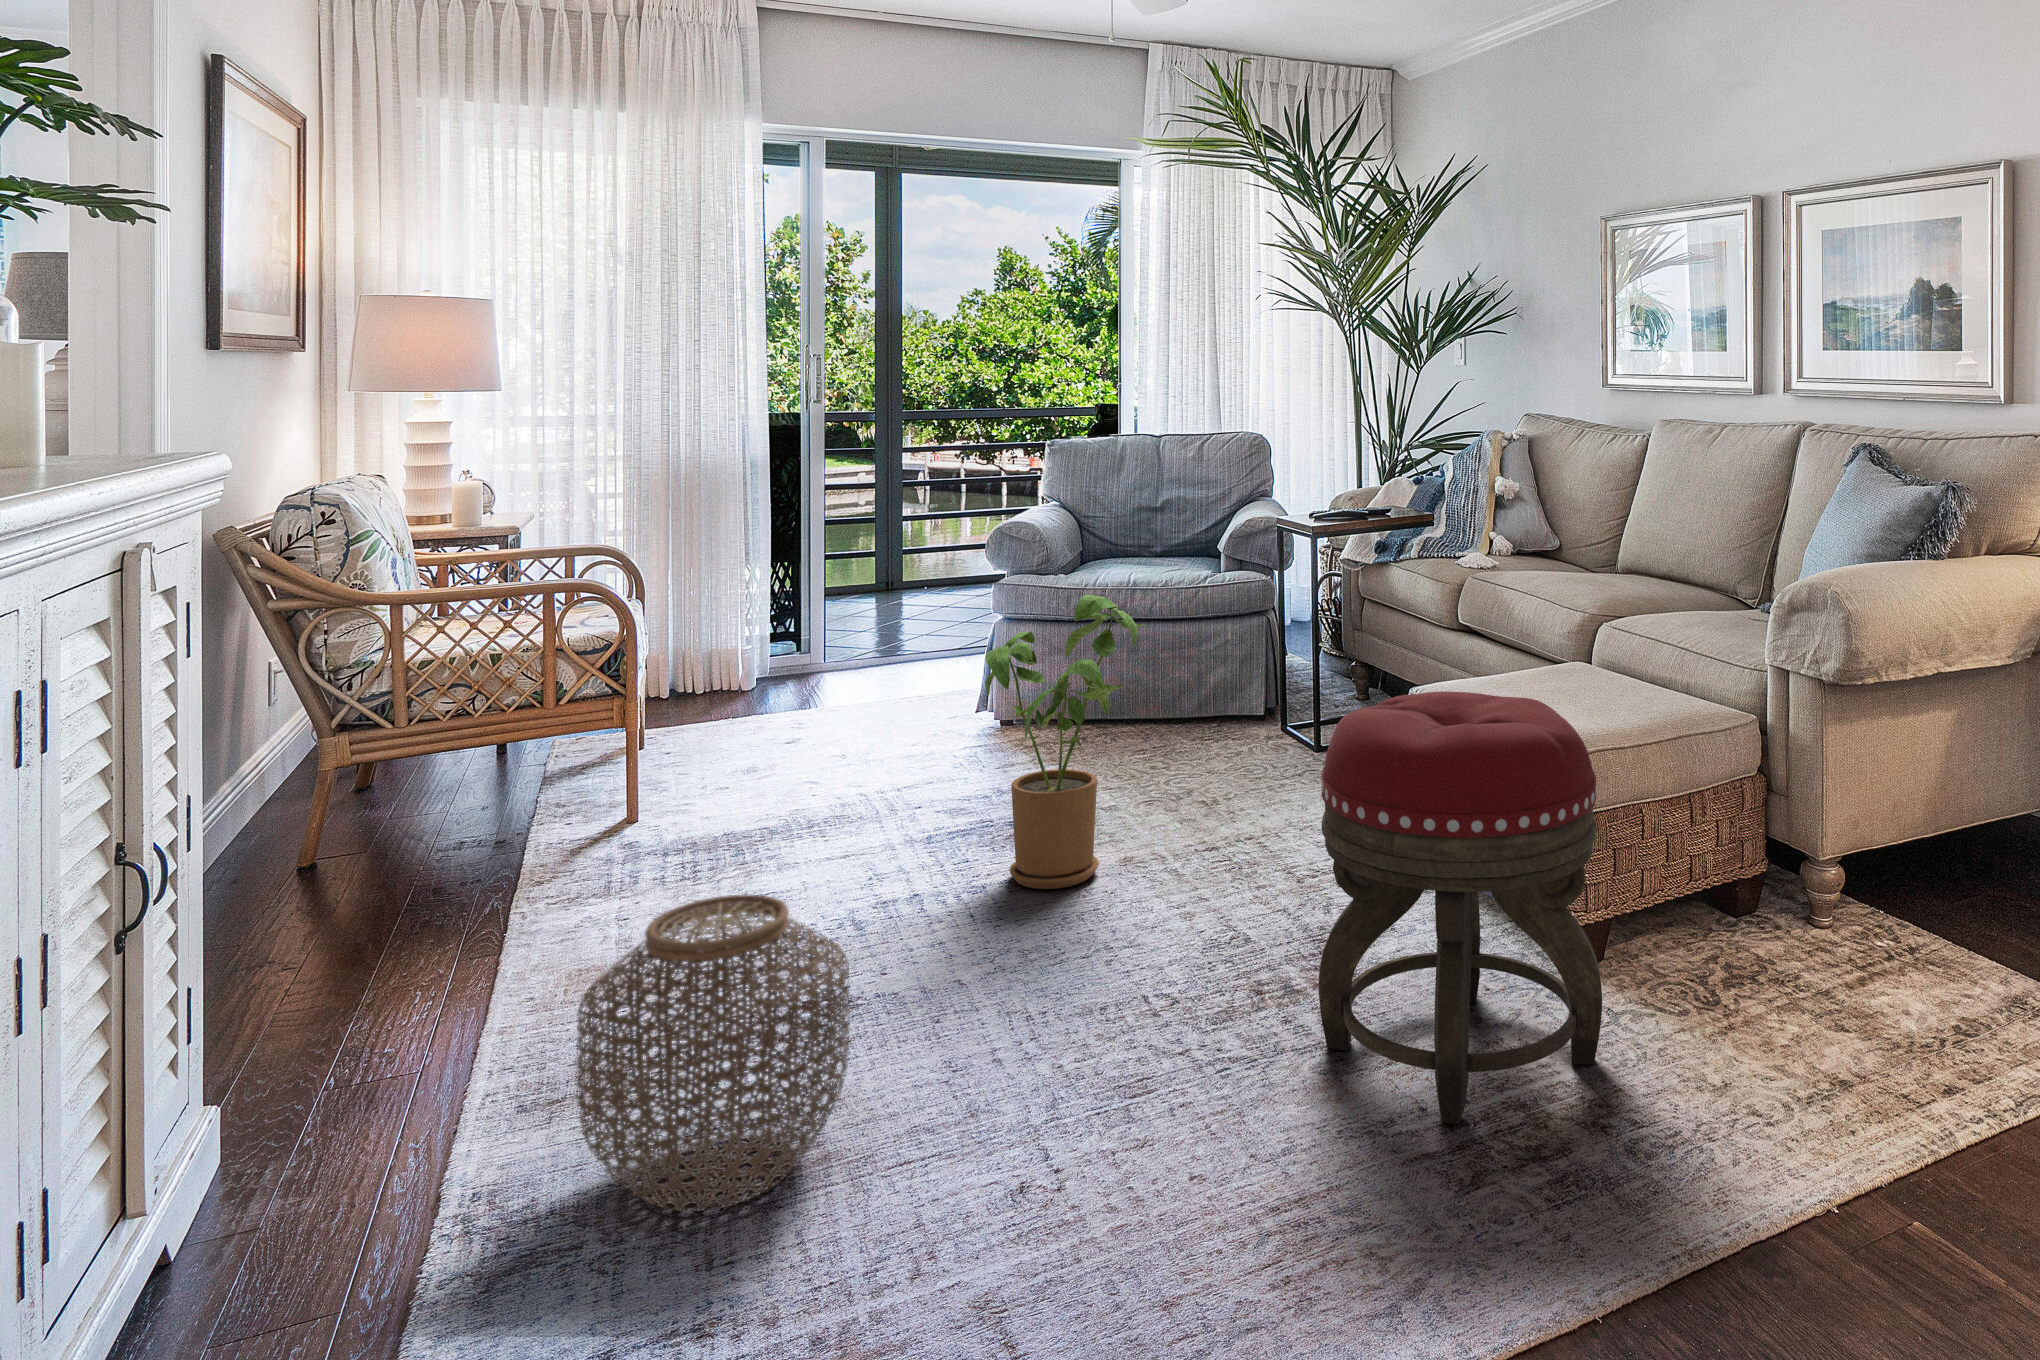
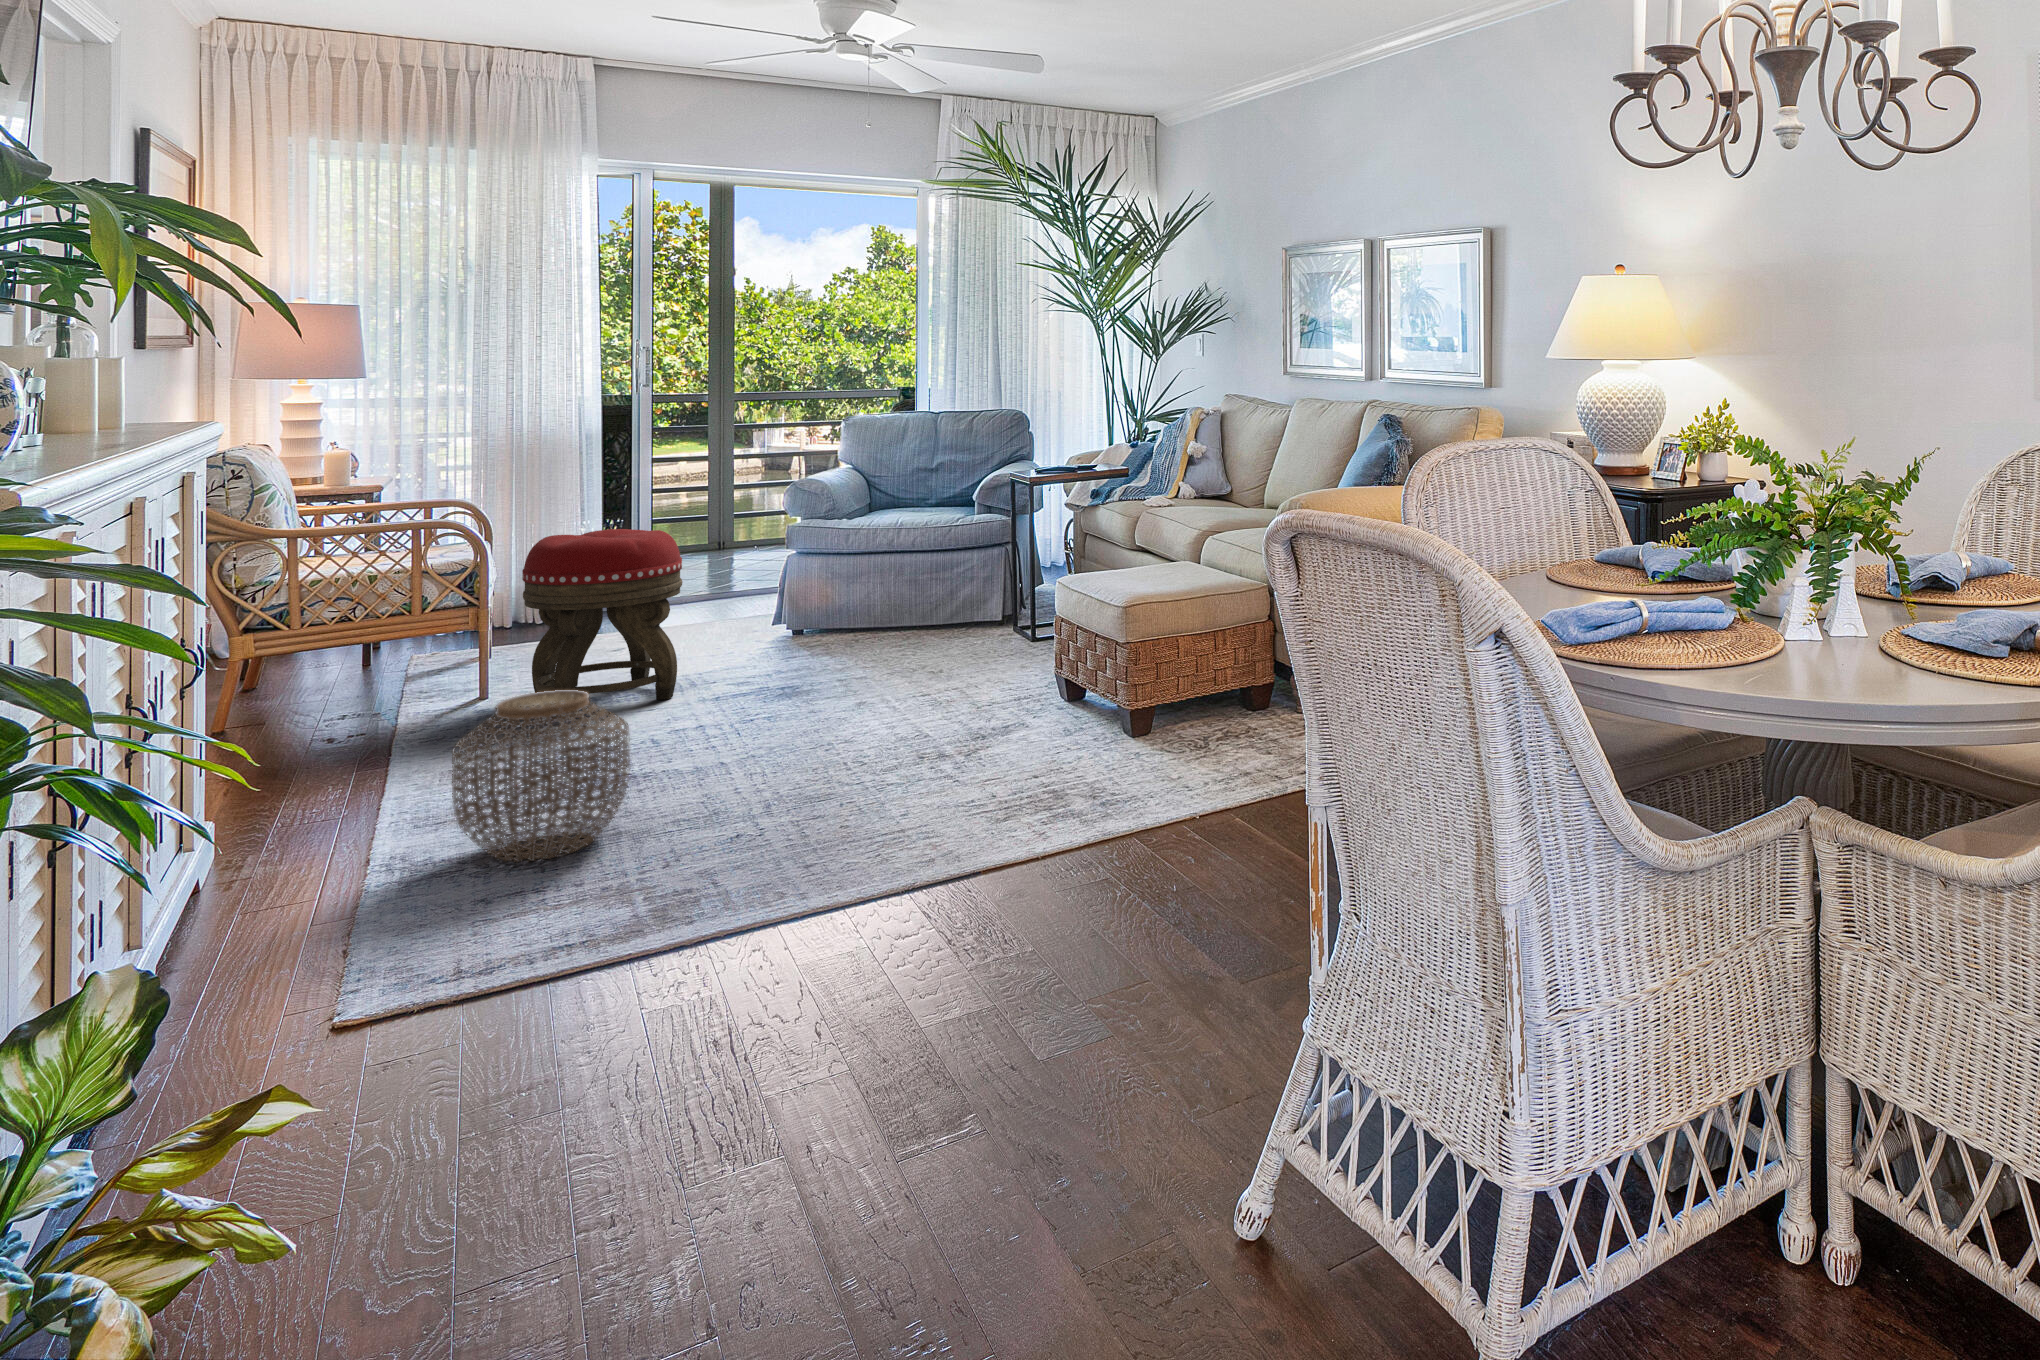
house plant: present [985,595,1145,889] -> none [754,523,876,720]
footstool: present [1319,691,1602,1124] -> present [522,529,682,703]

